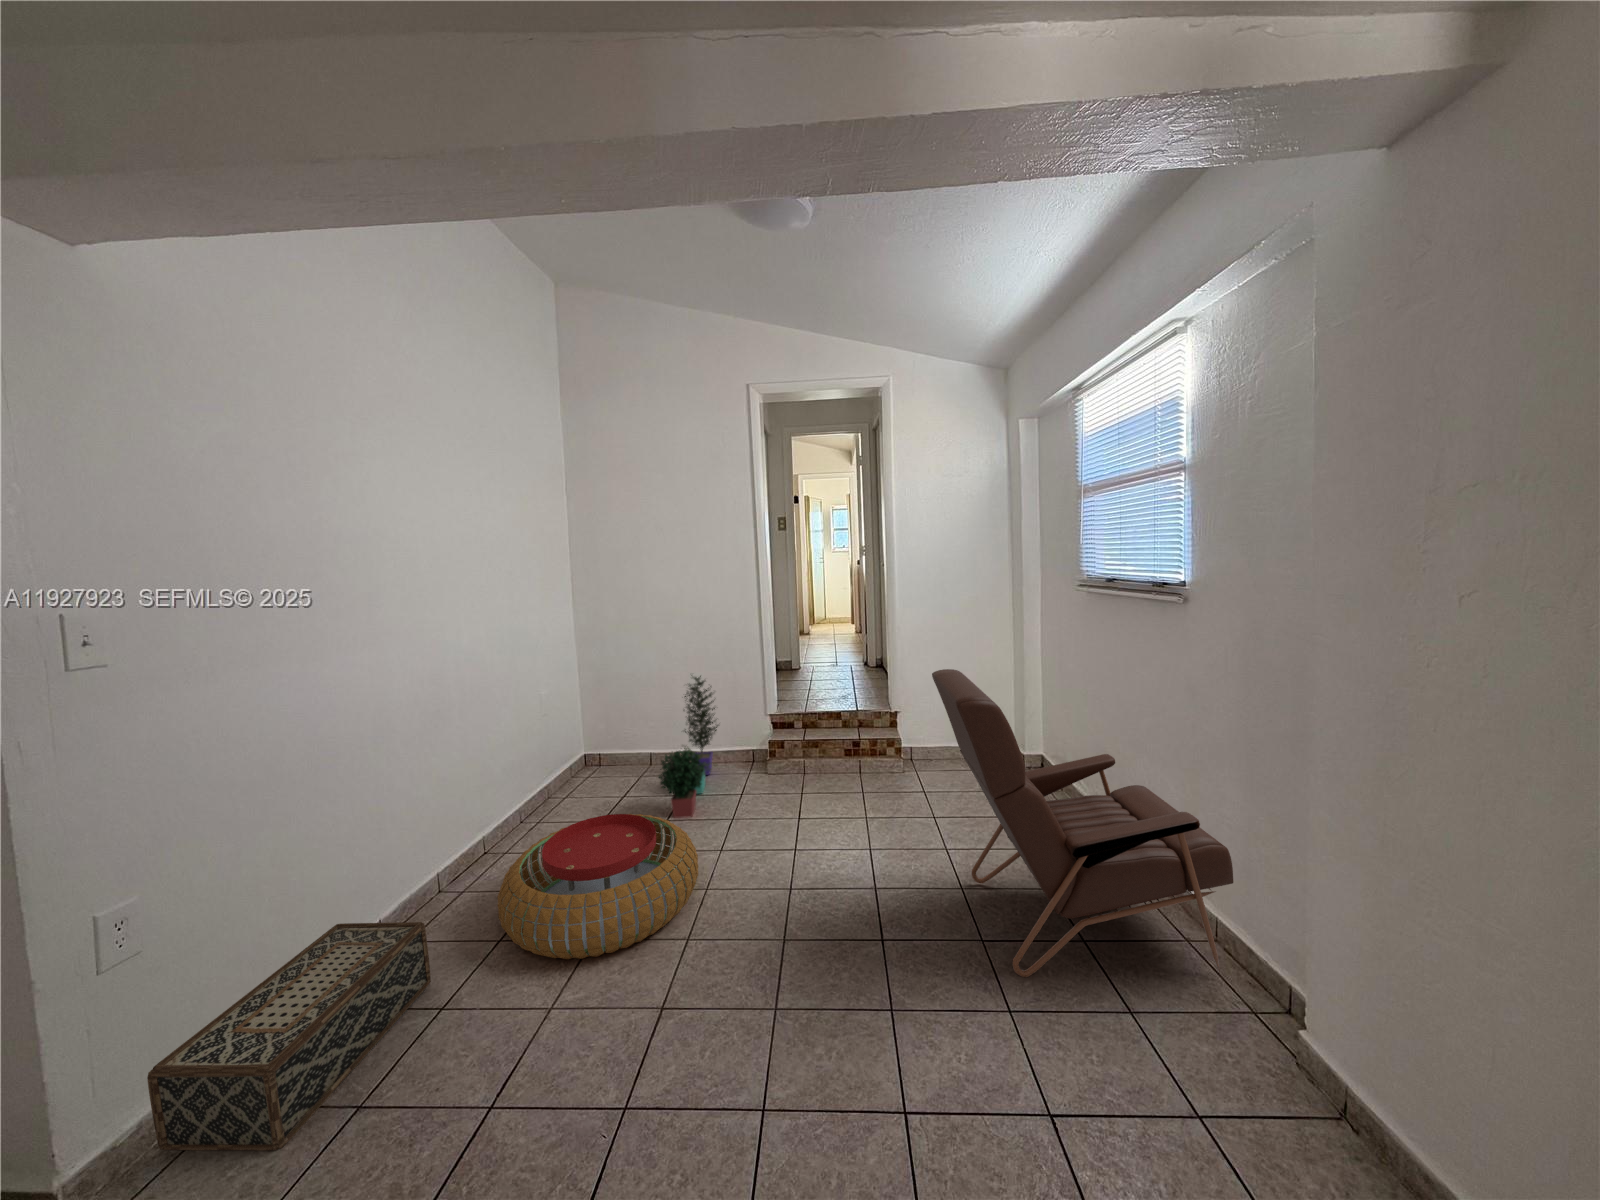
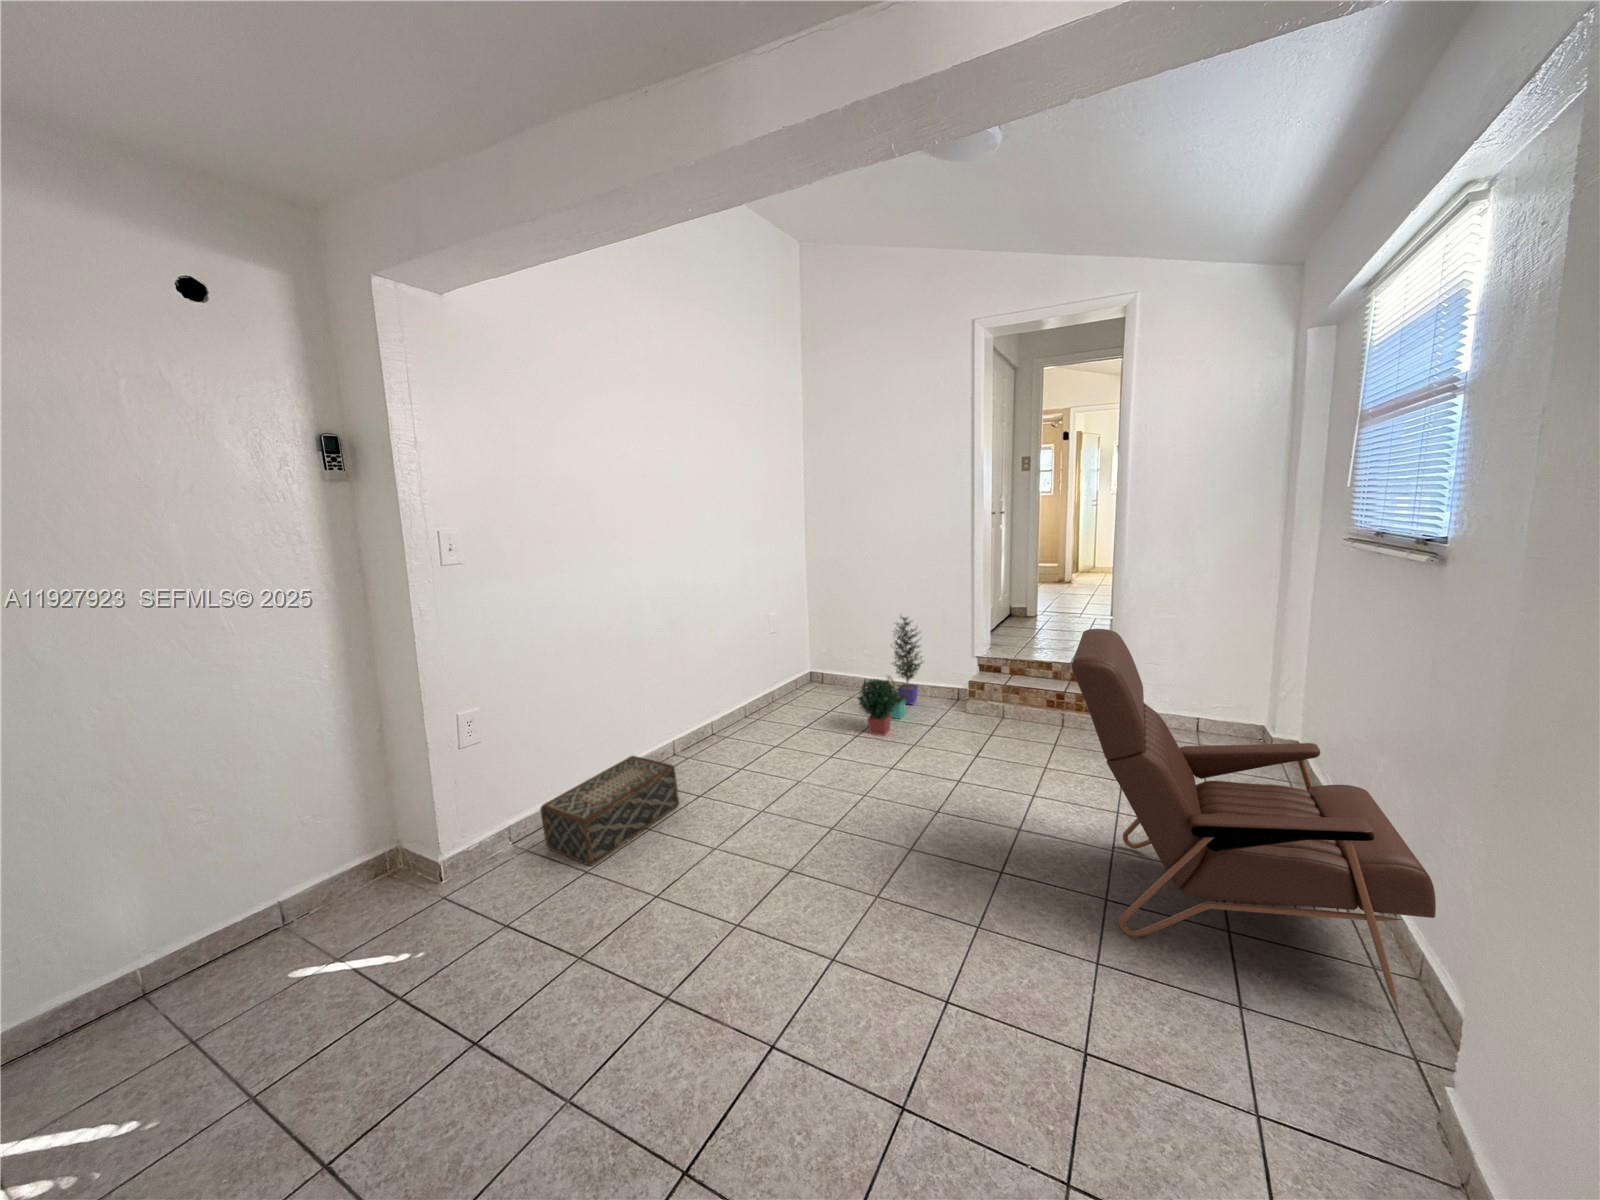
pouf: present [497,814,698,959] -> none [722,720,867,818]

